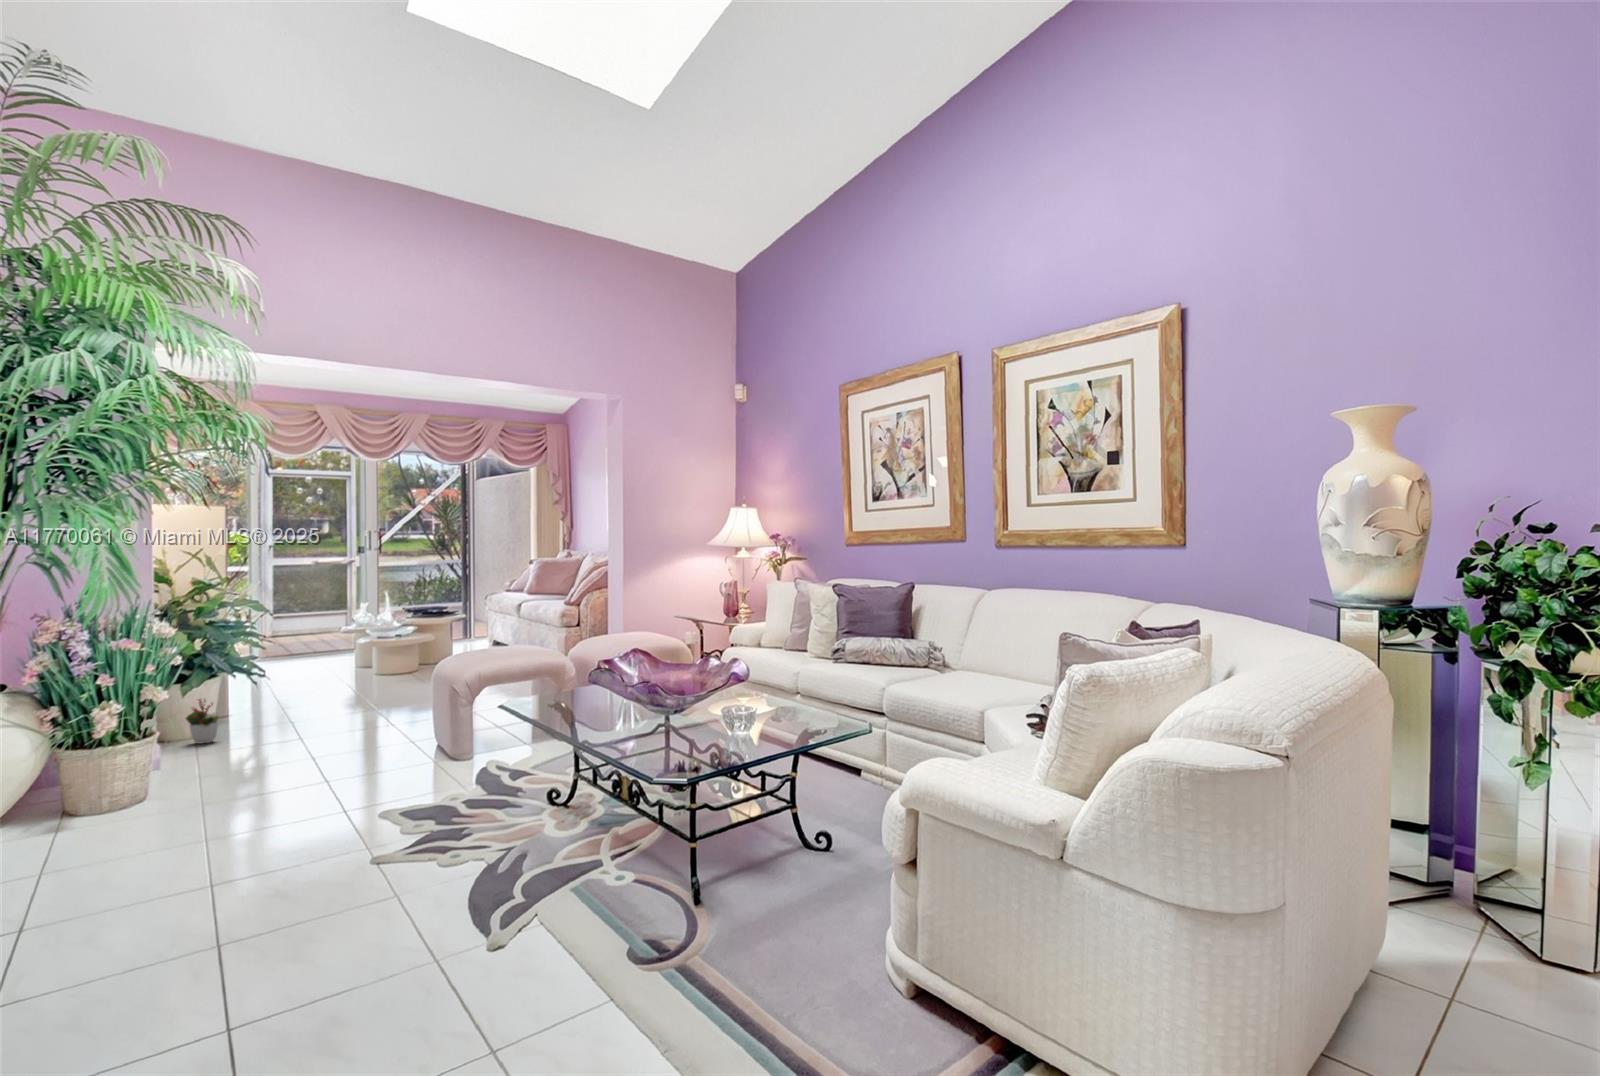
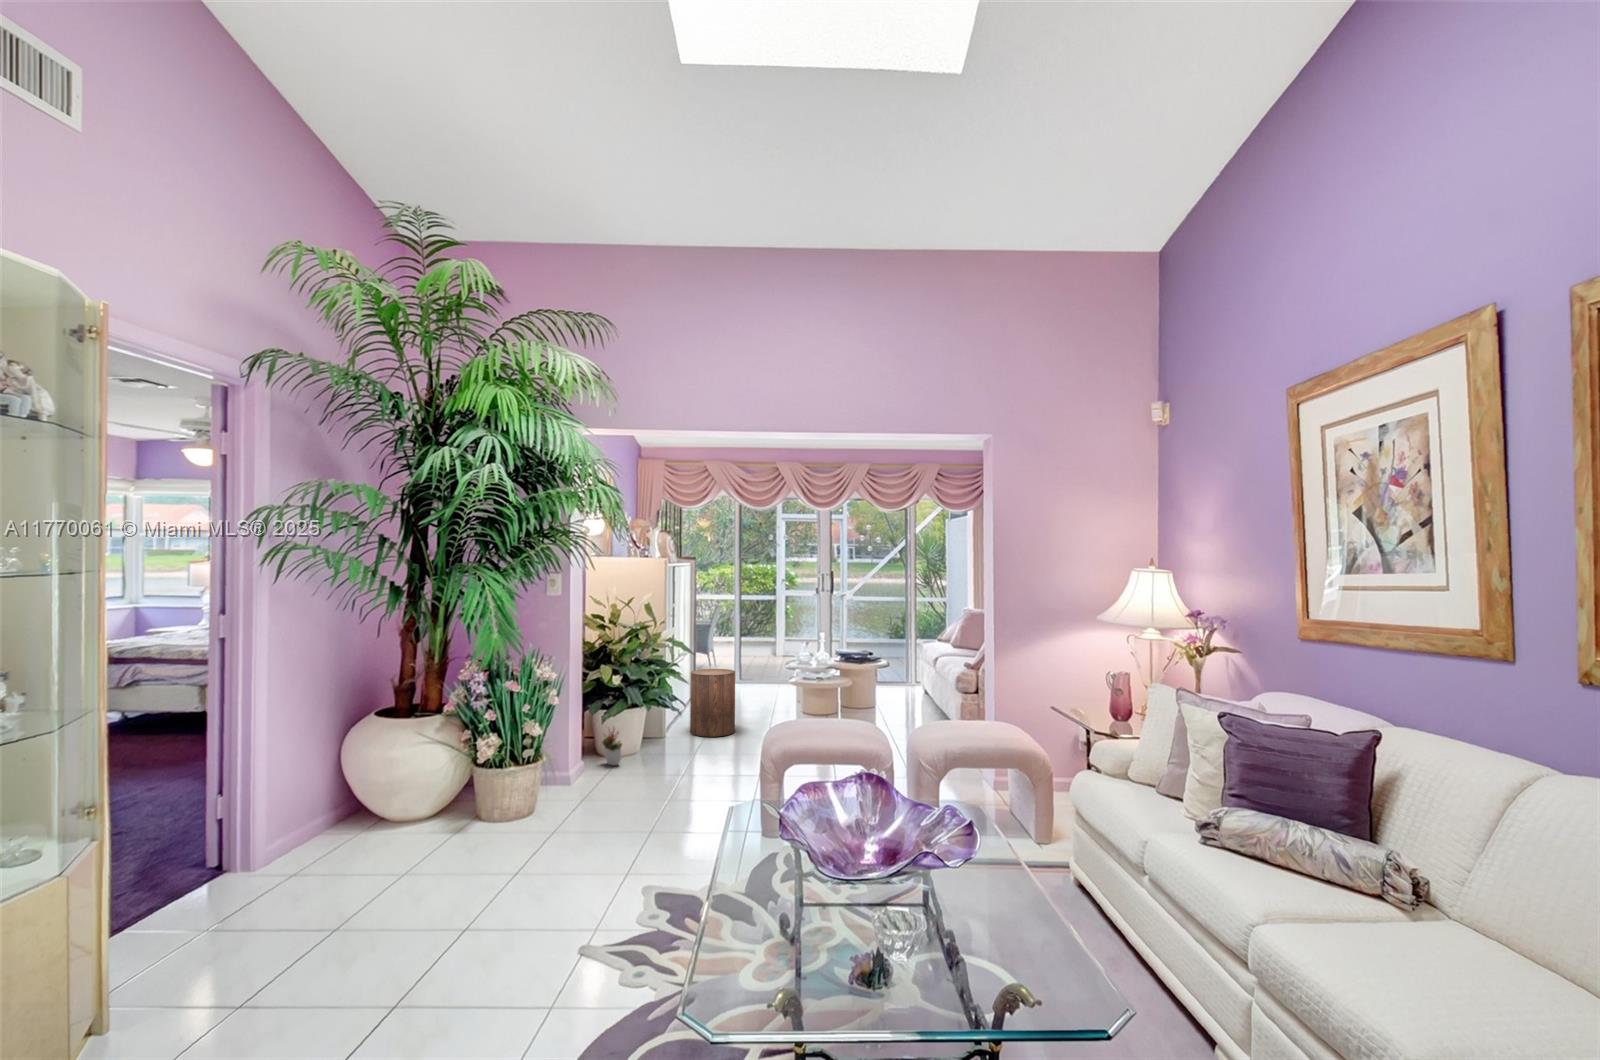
stool: none [268,628,330,704] -> present [690,669,735,737]

